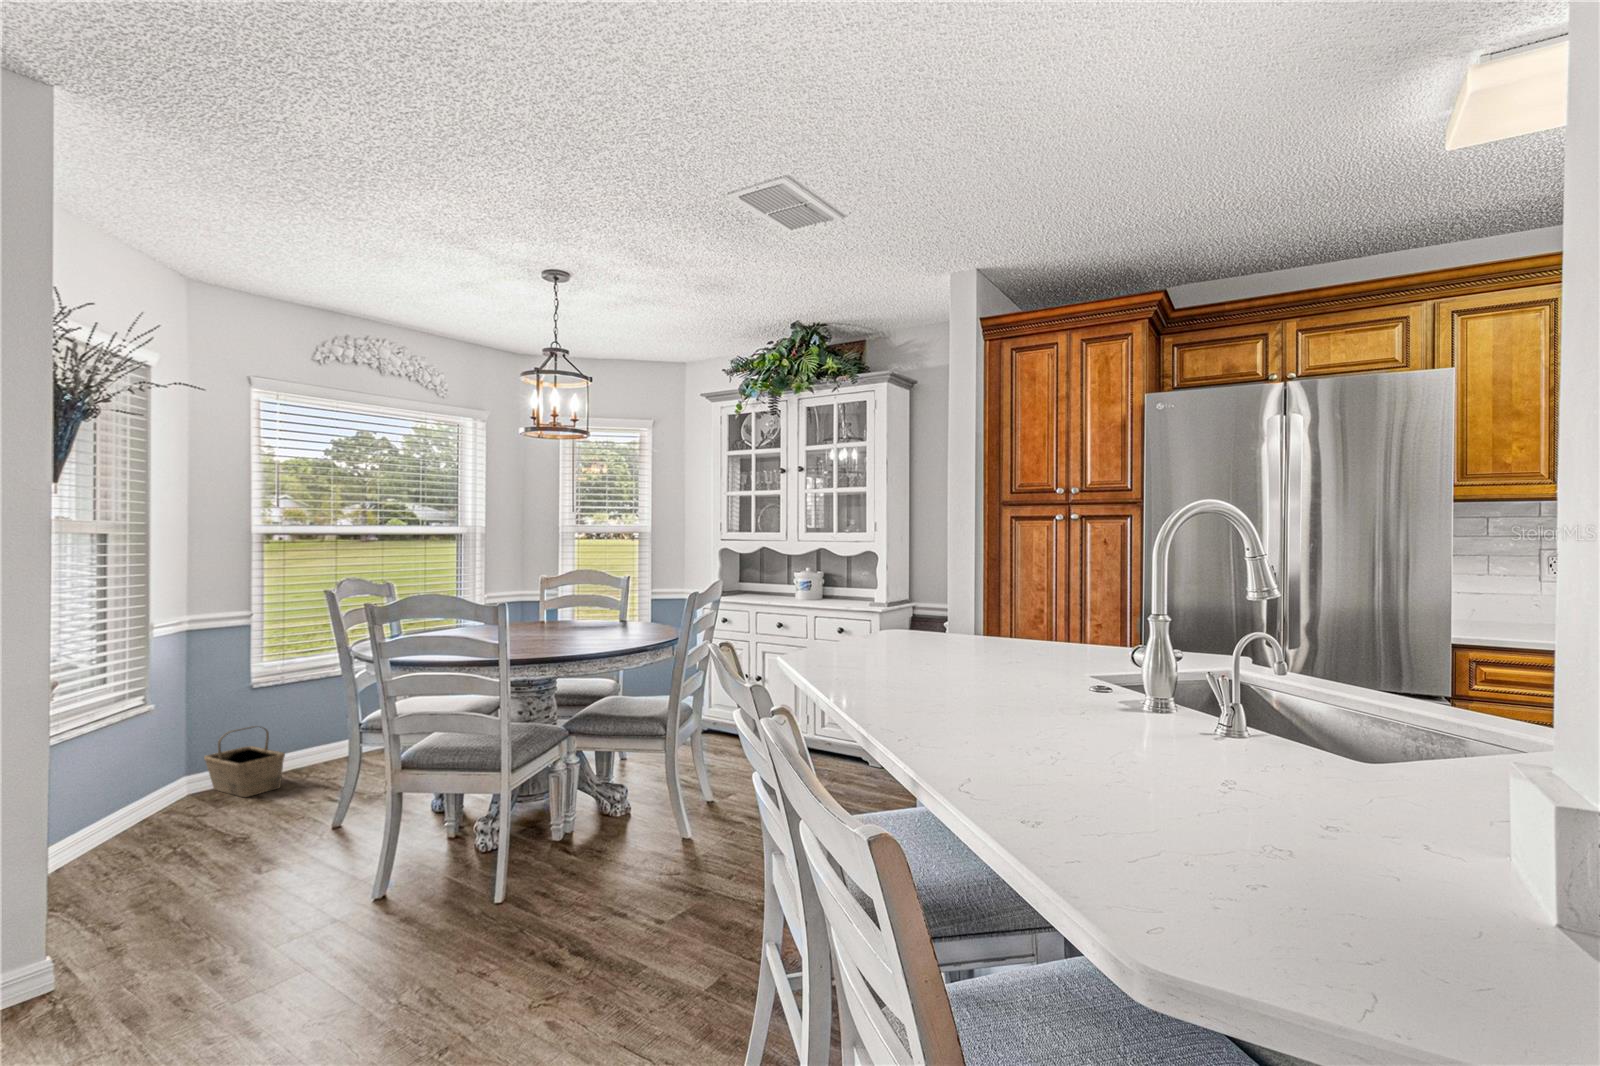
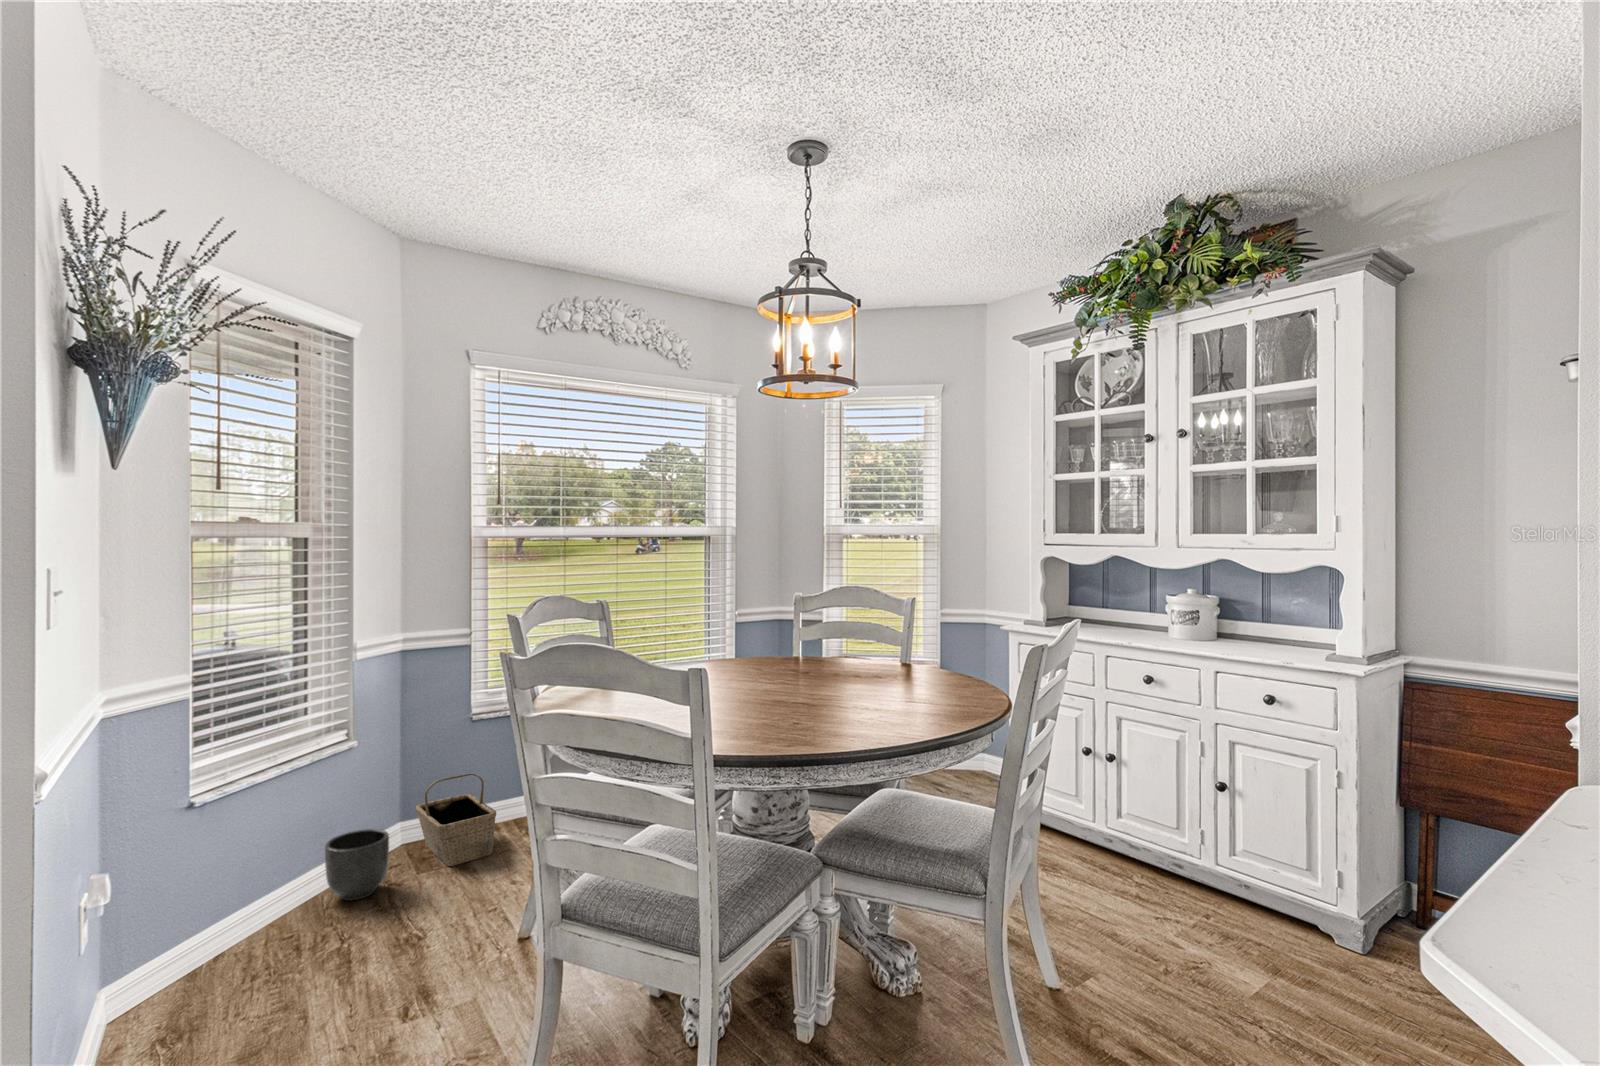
planter: none [140,769,198,824] -> present [325,829,389,901]

